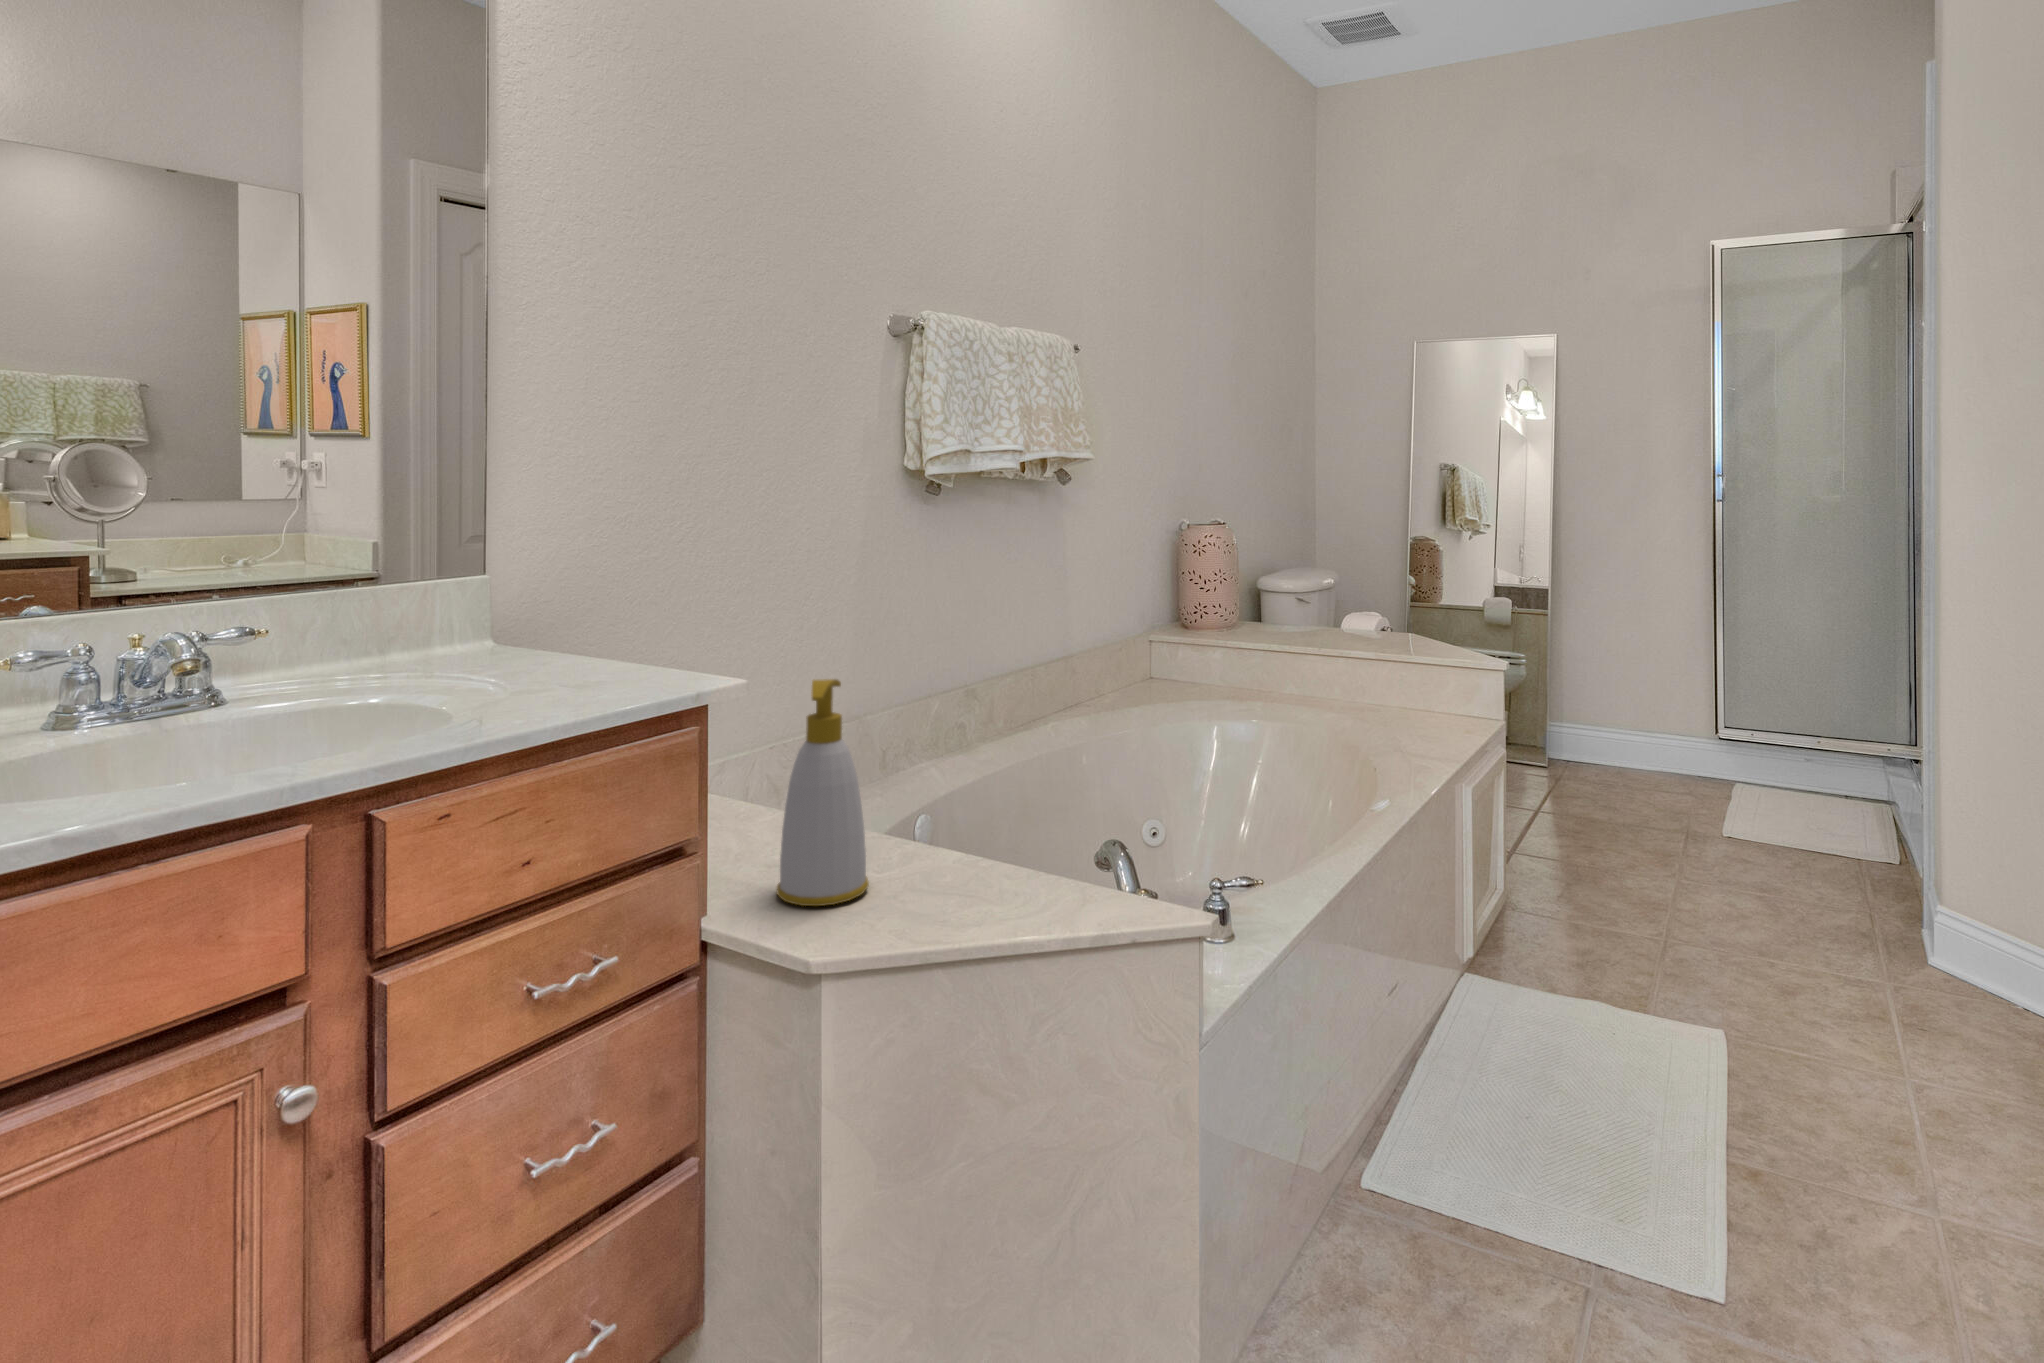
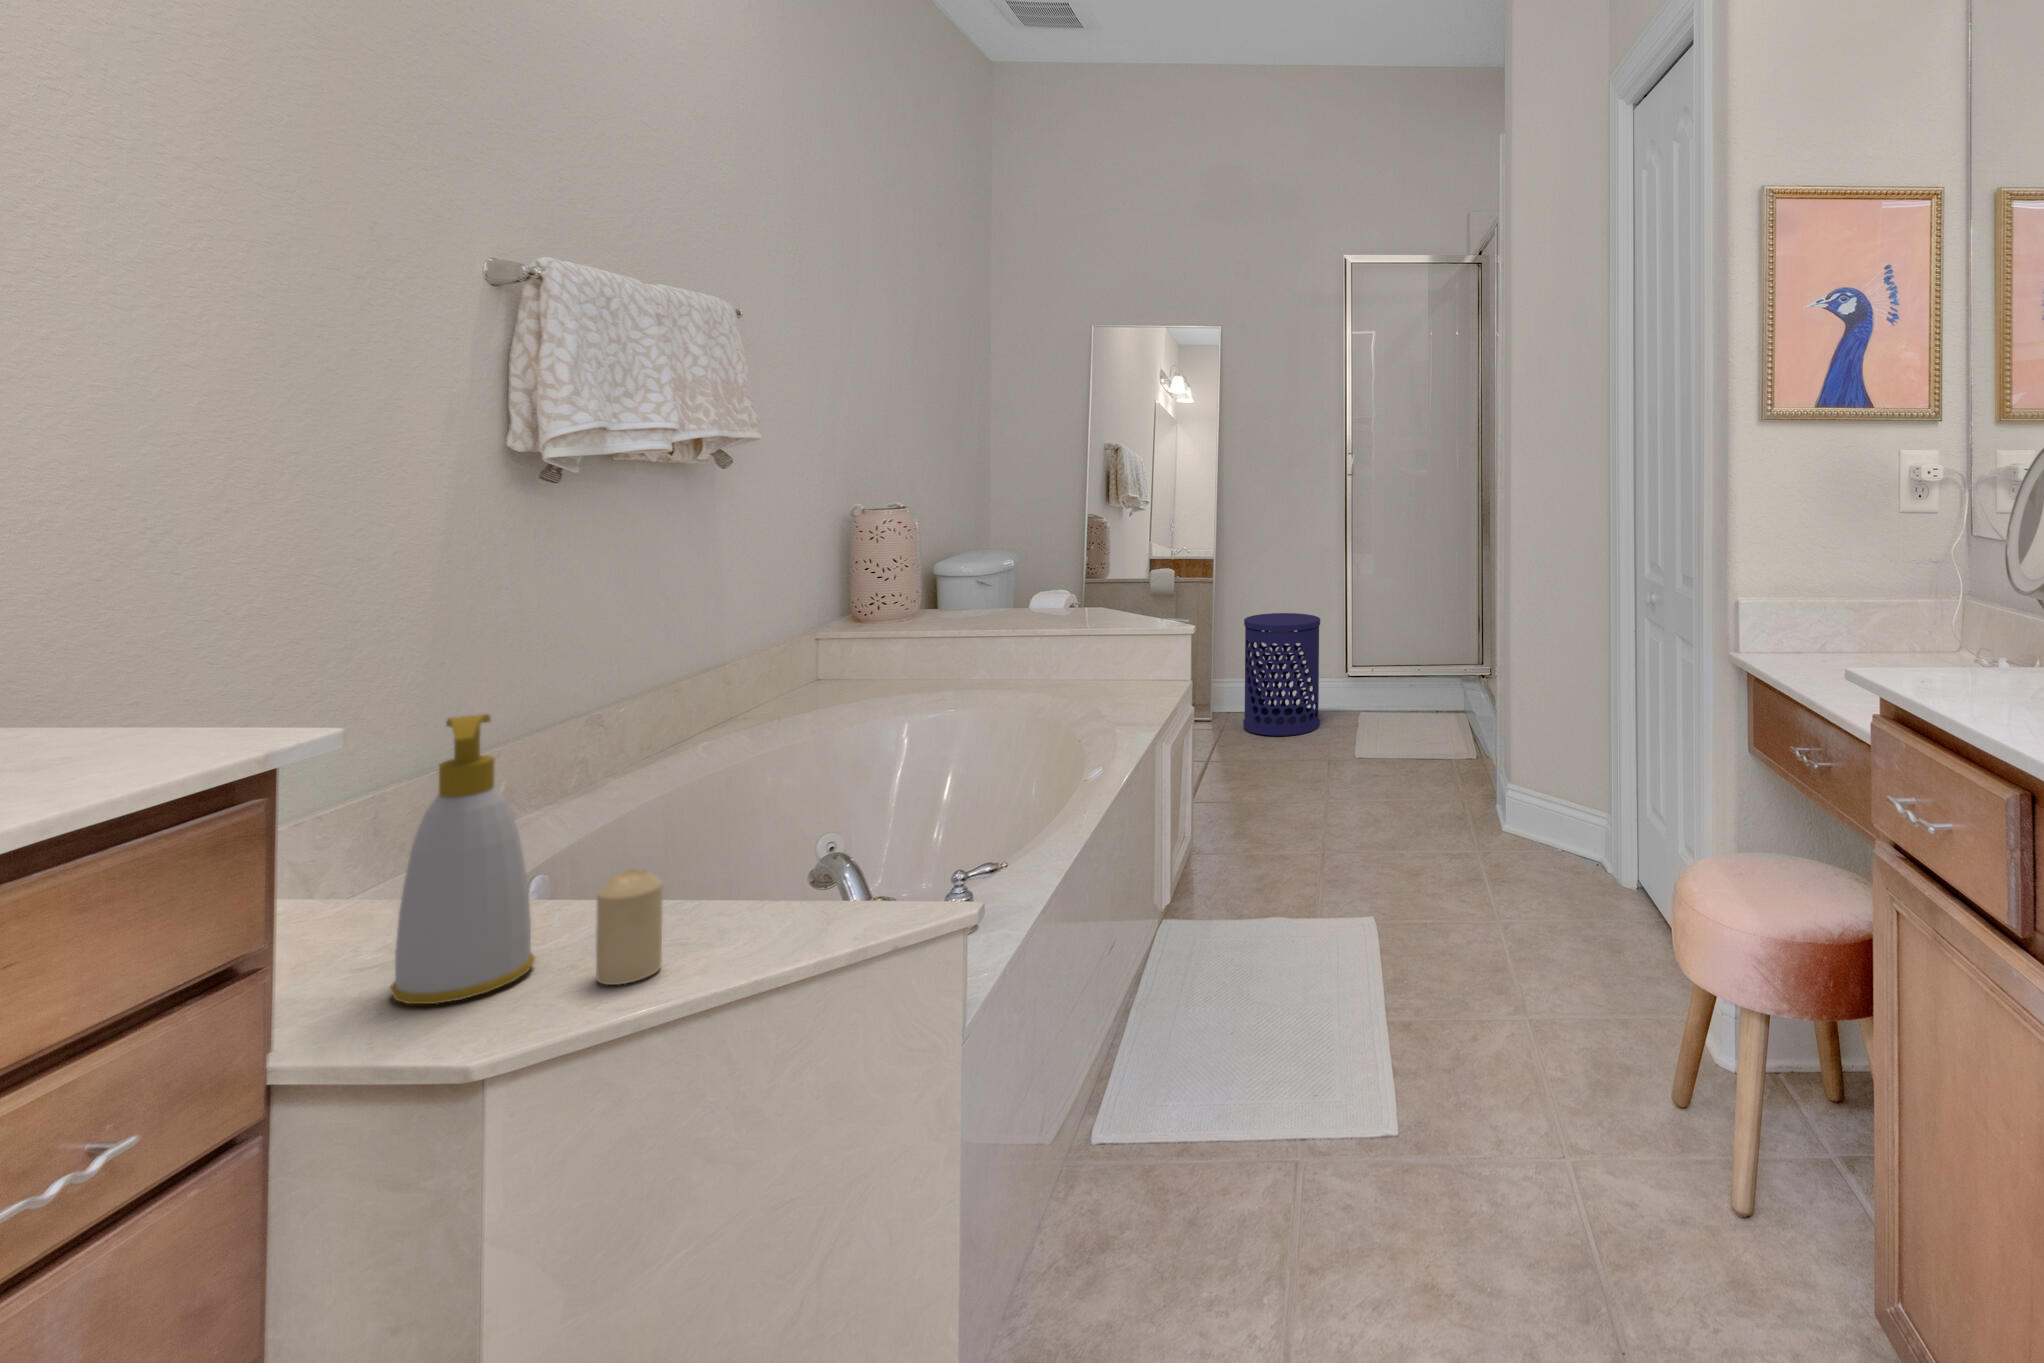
waste bin: none [1591,655,1686,797] -> present [1243,613,1320,736]
candle: none [903,823,950,920] -> present [596,869,663,985]

